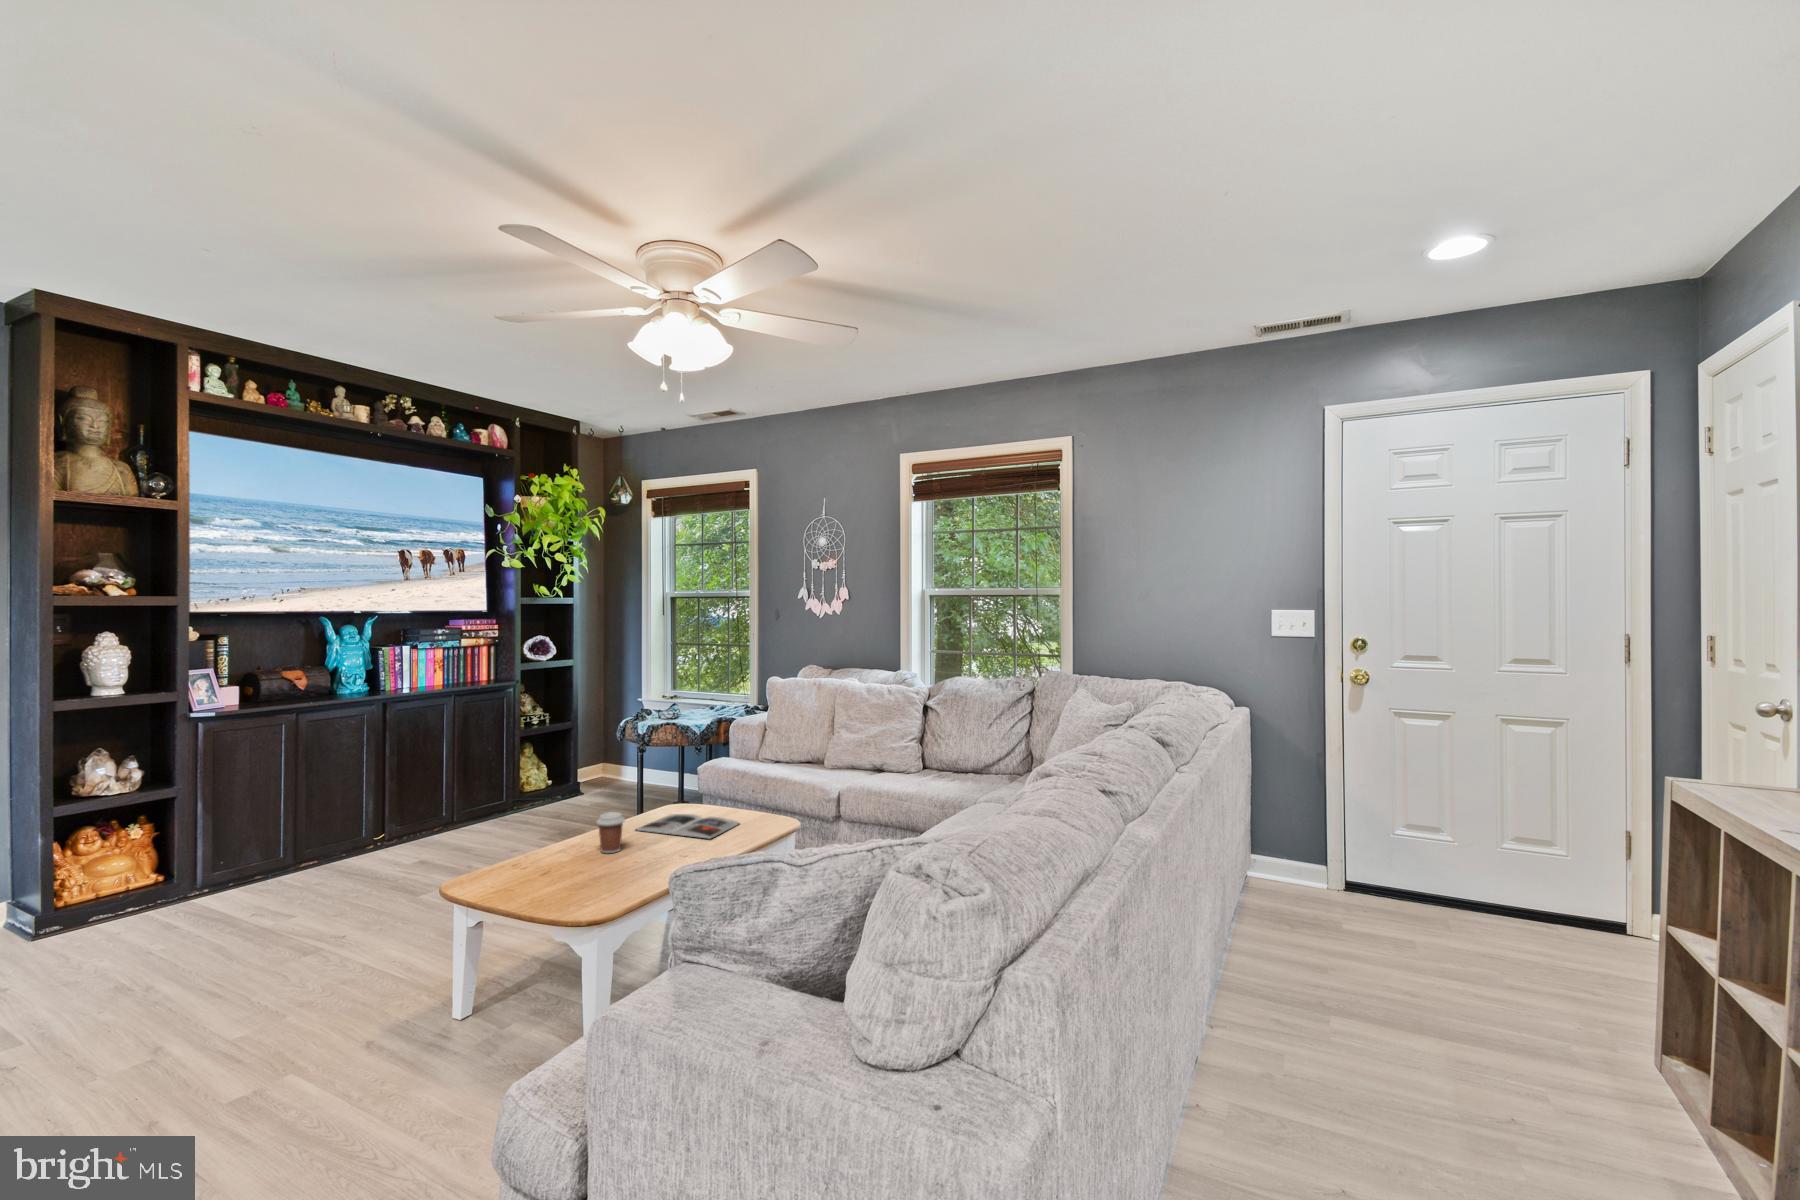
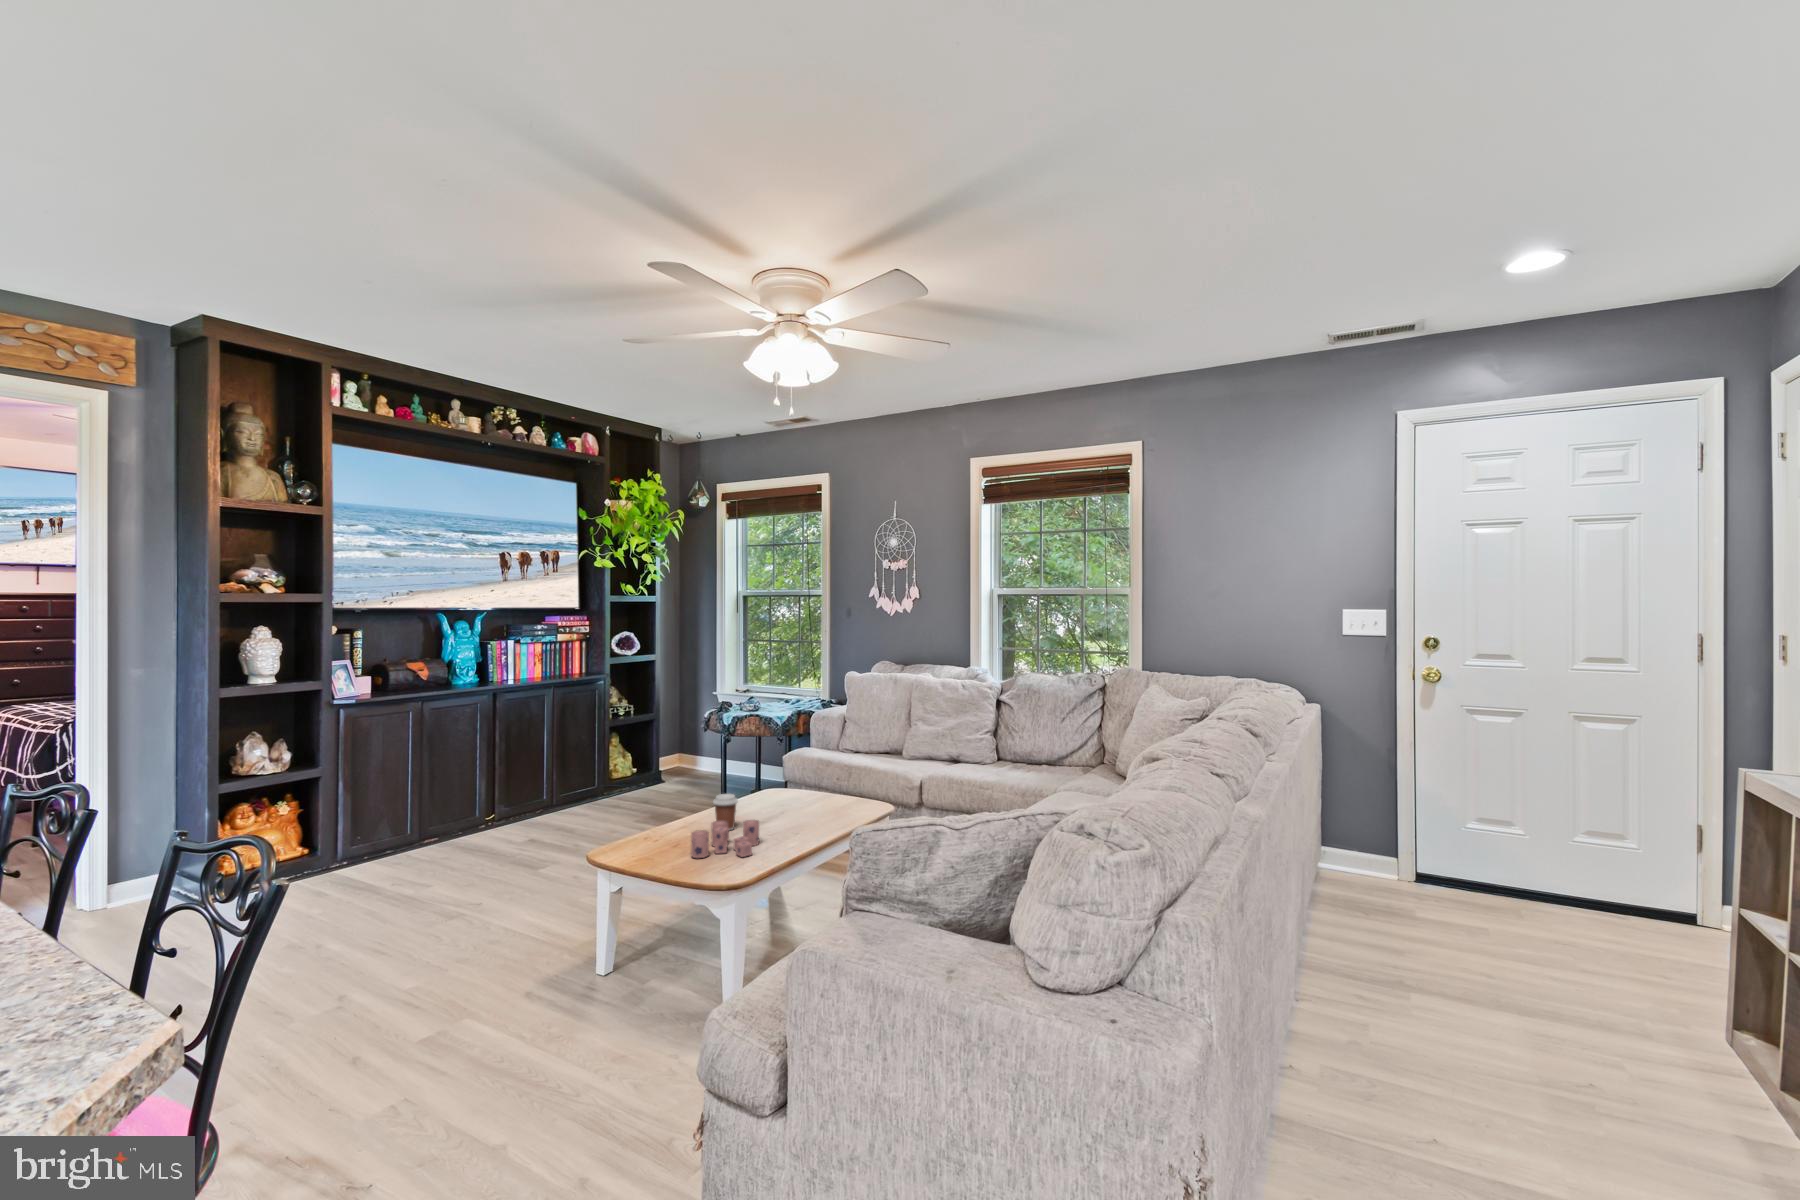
magazine: present [637,814,739,839] -> none [742,798,838,820]
candle: none [563,841,644,886] -> present [691,820,759,858]

